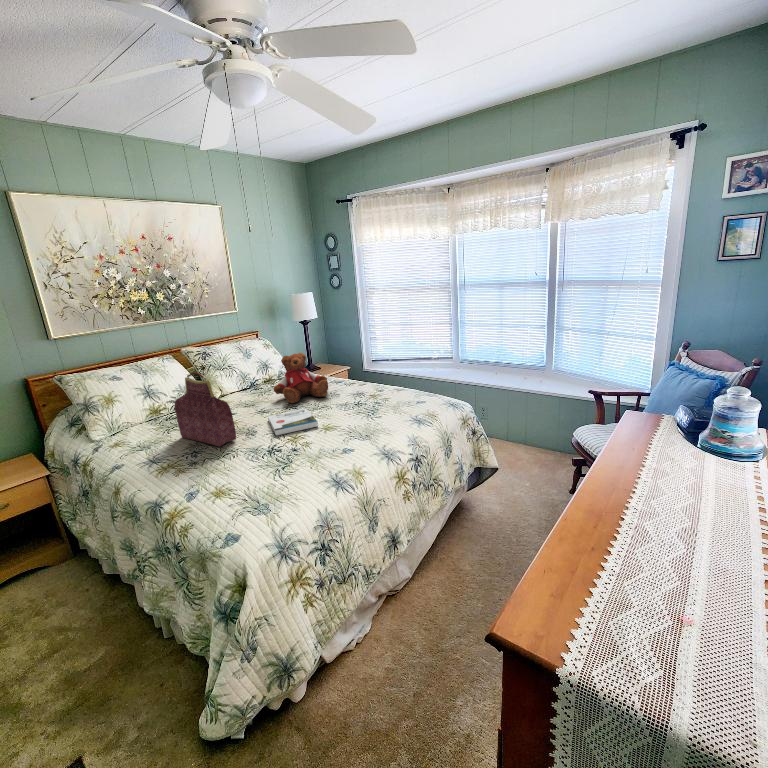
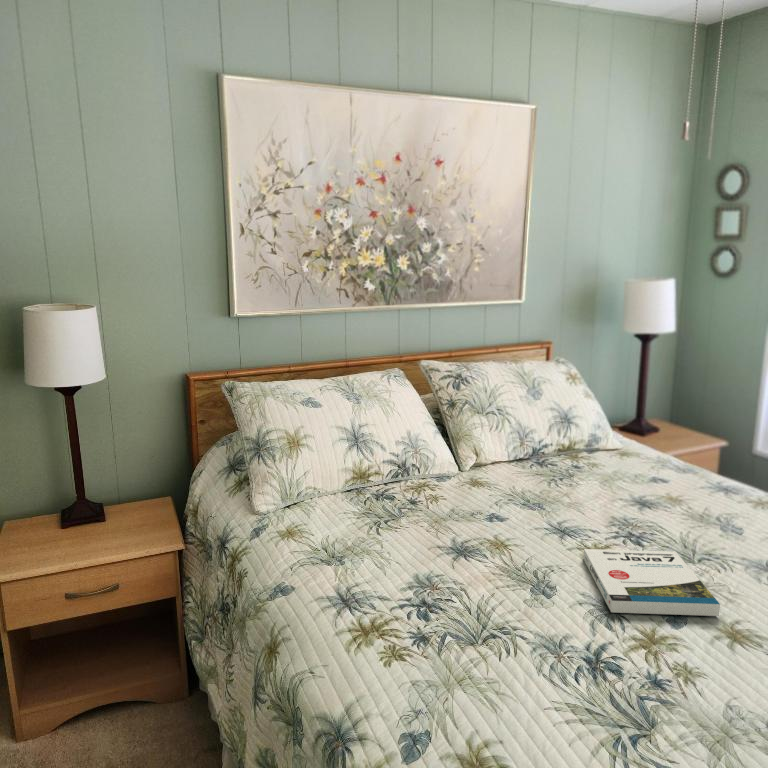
teddy bear: present [274,353,328,403] -> none [591,411,724,523]
handbag: present [175,372,236,447] -> none [403,427,521,606]

